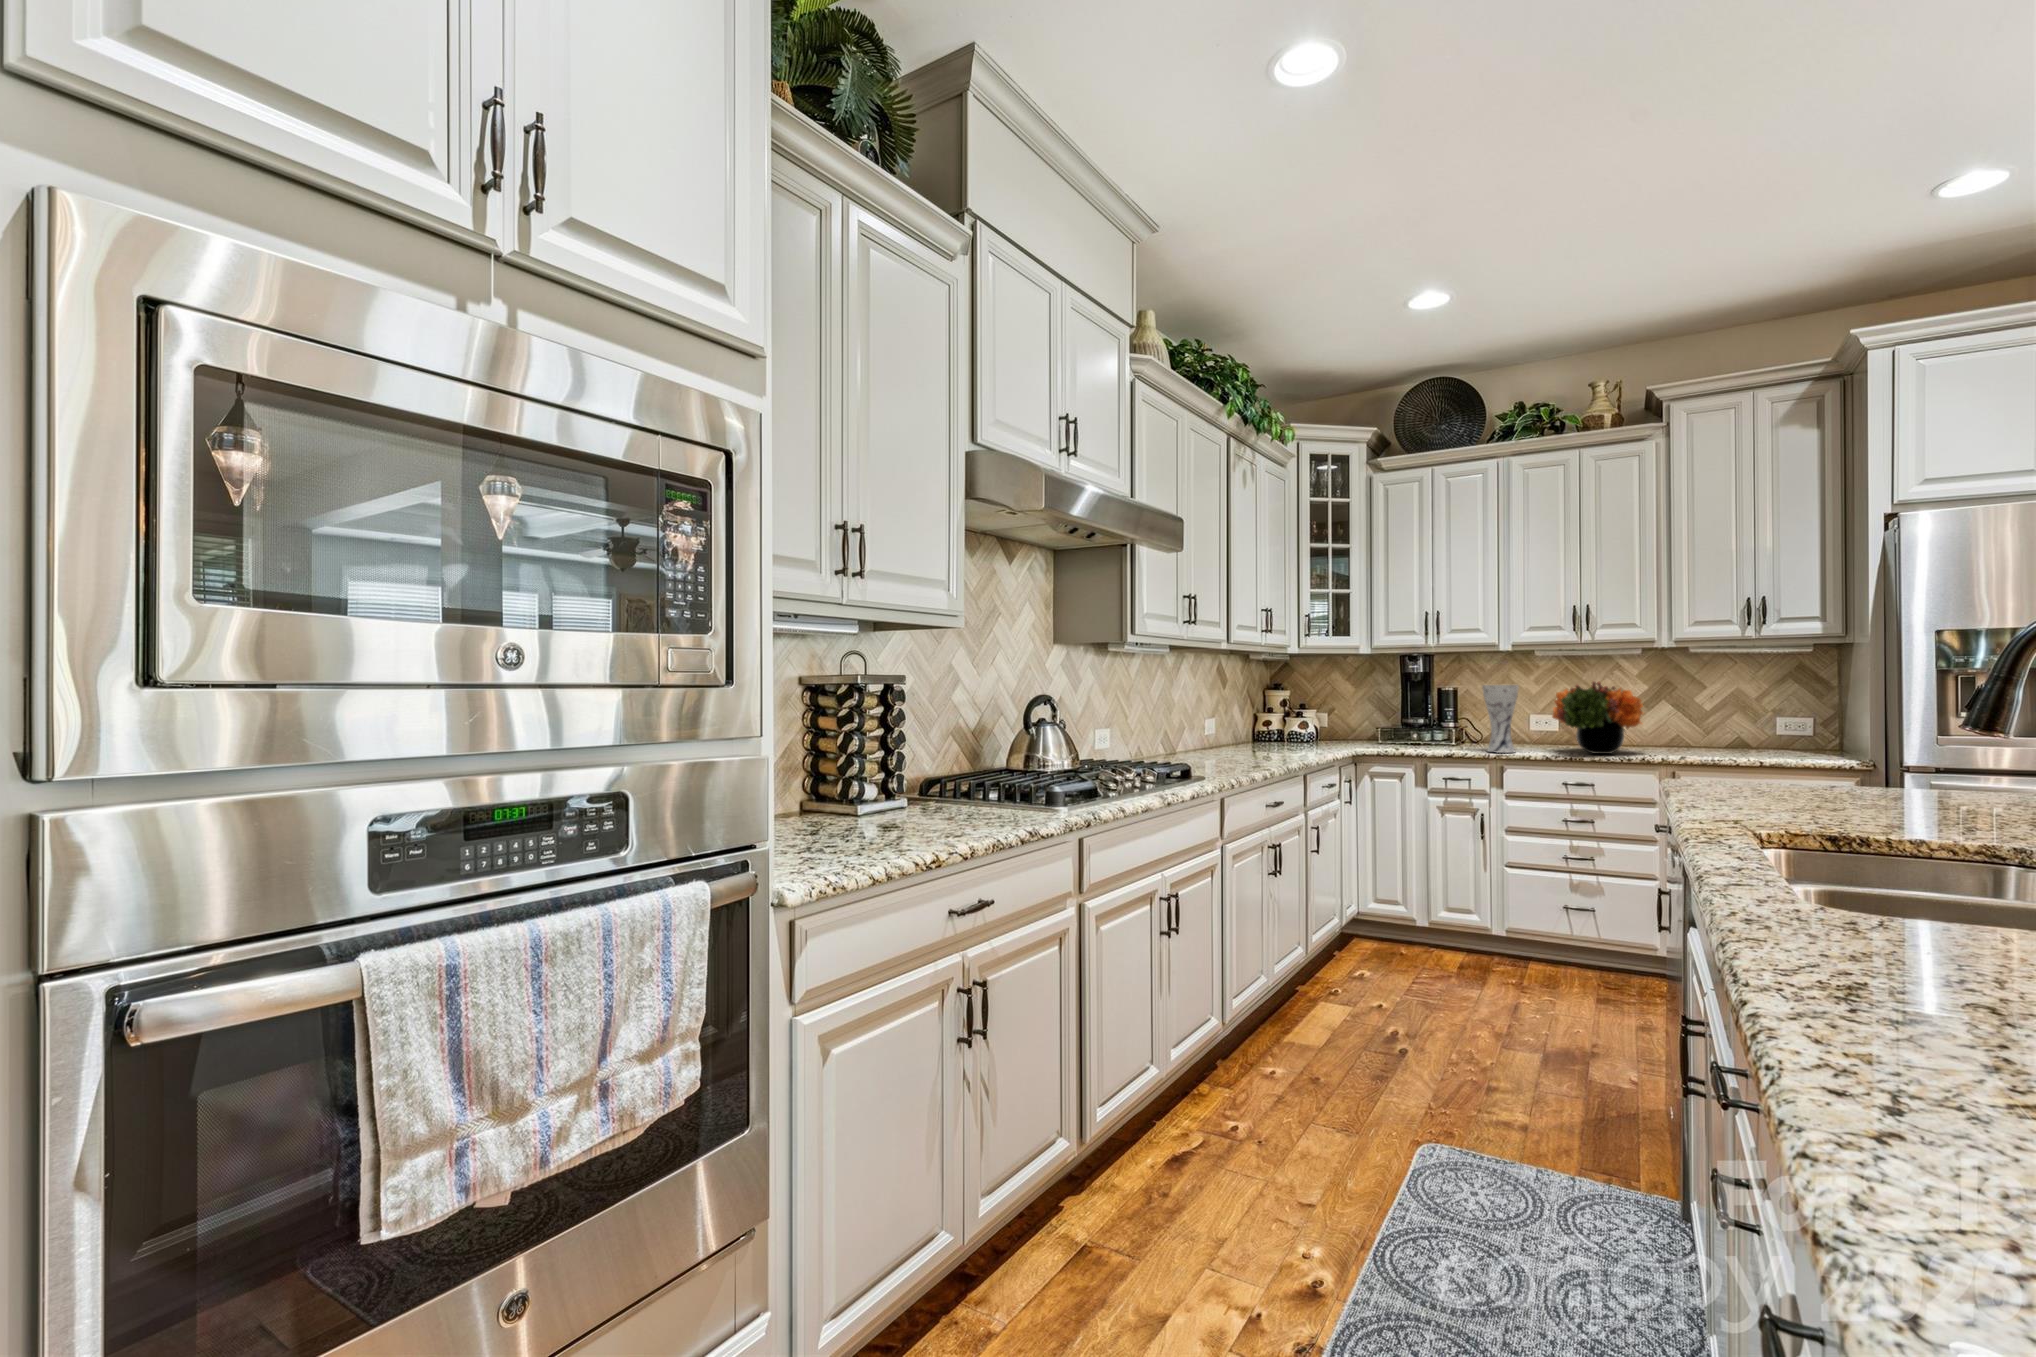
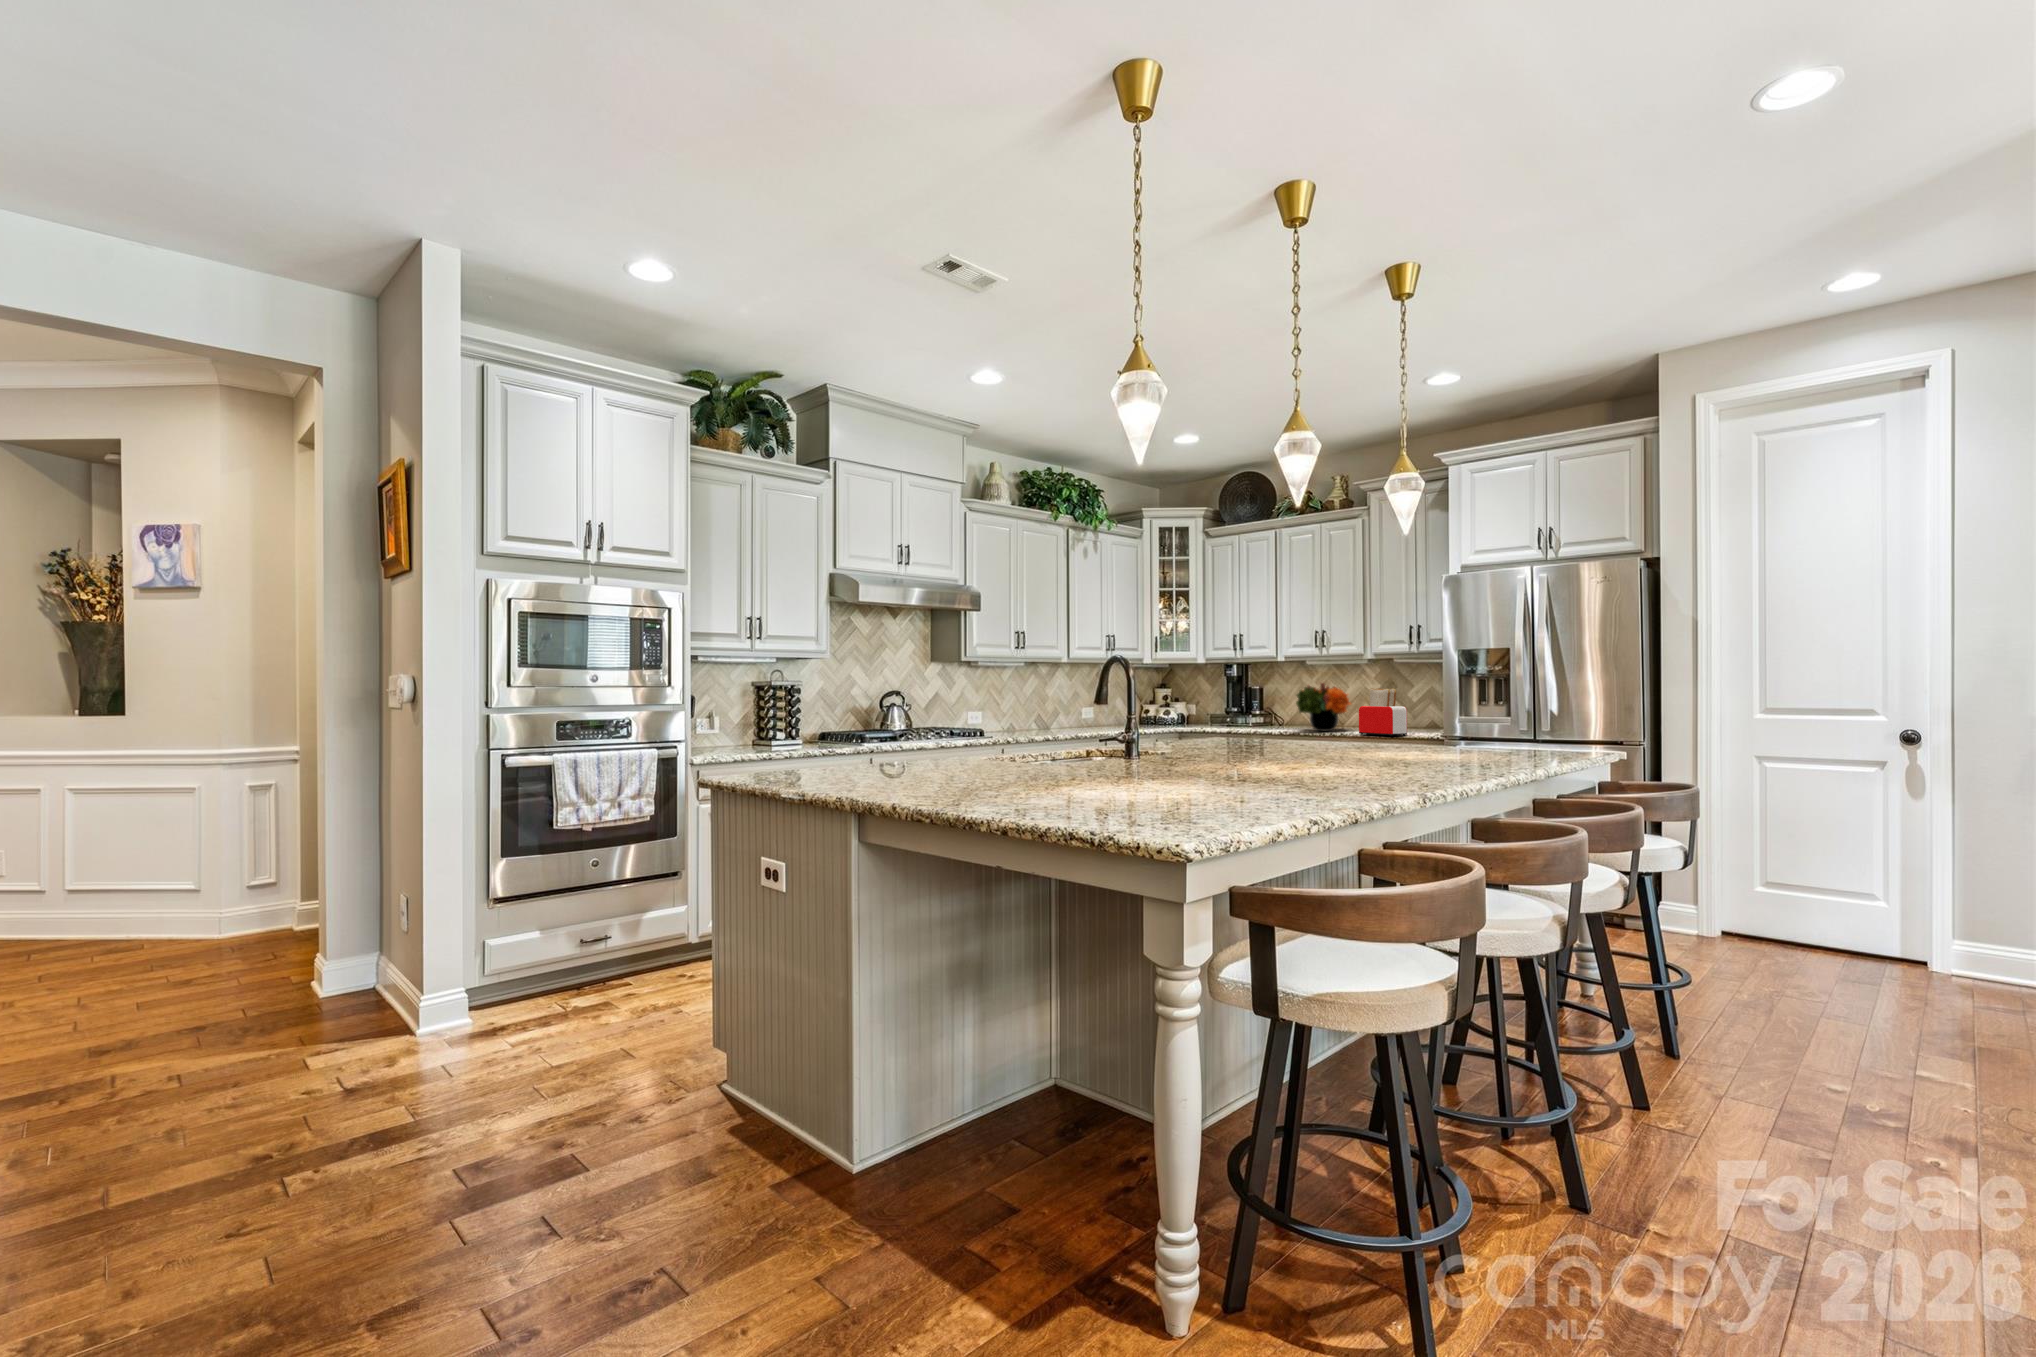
vase: present [1482,685,1519,753] -> none [1257,685,1279,731]
toaster: none [1685,690,1774,764] -> present [1359,688,1407,736]

